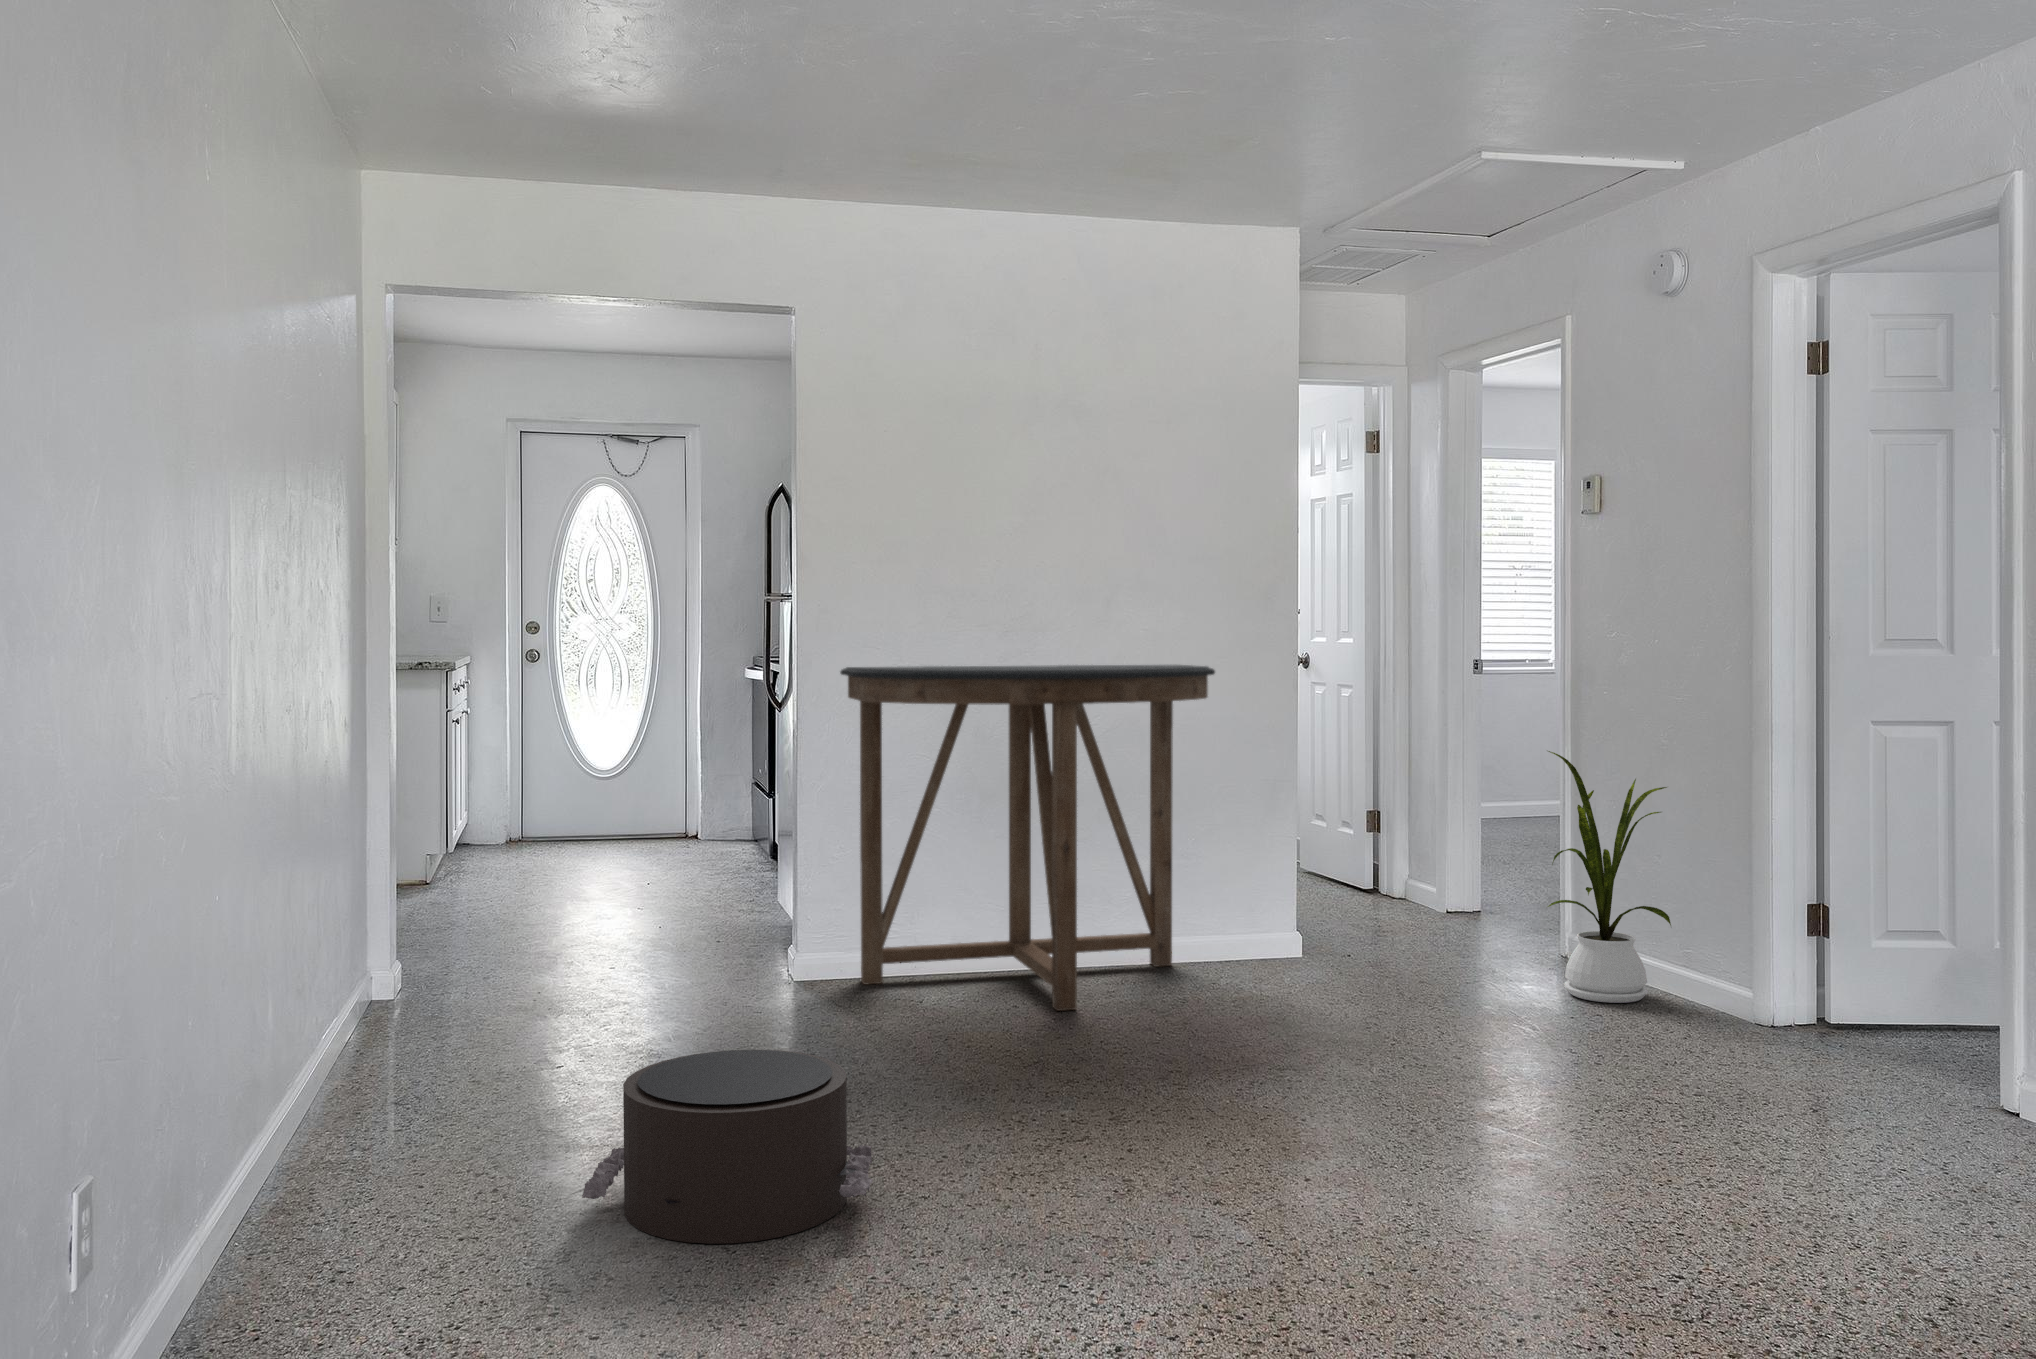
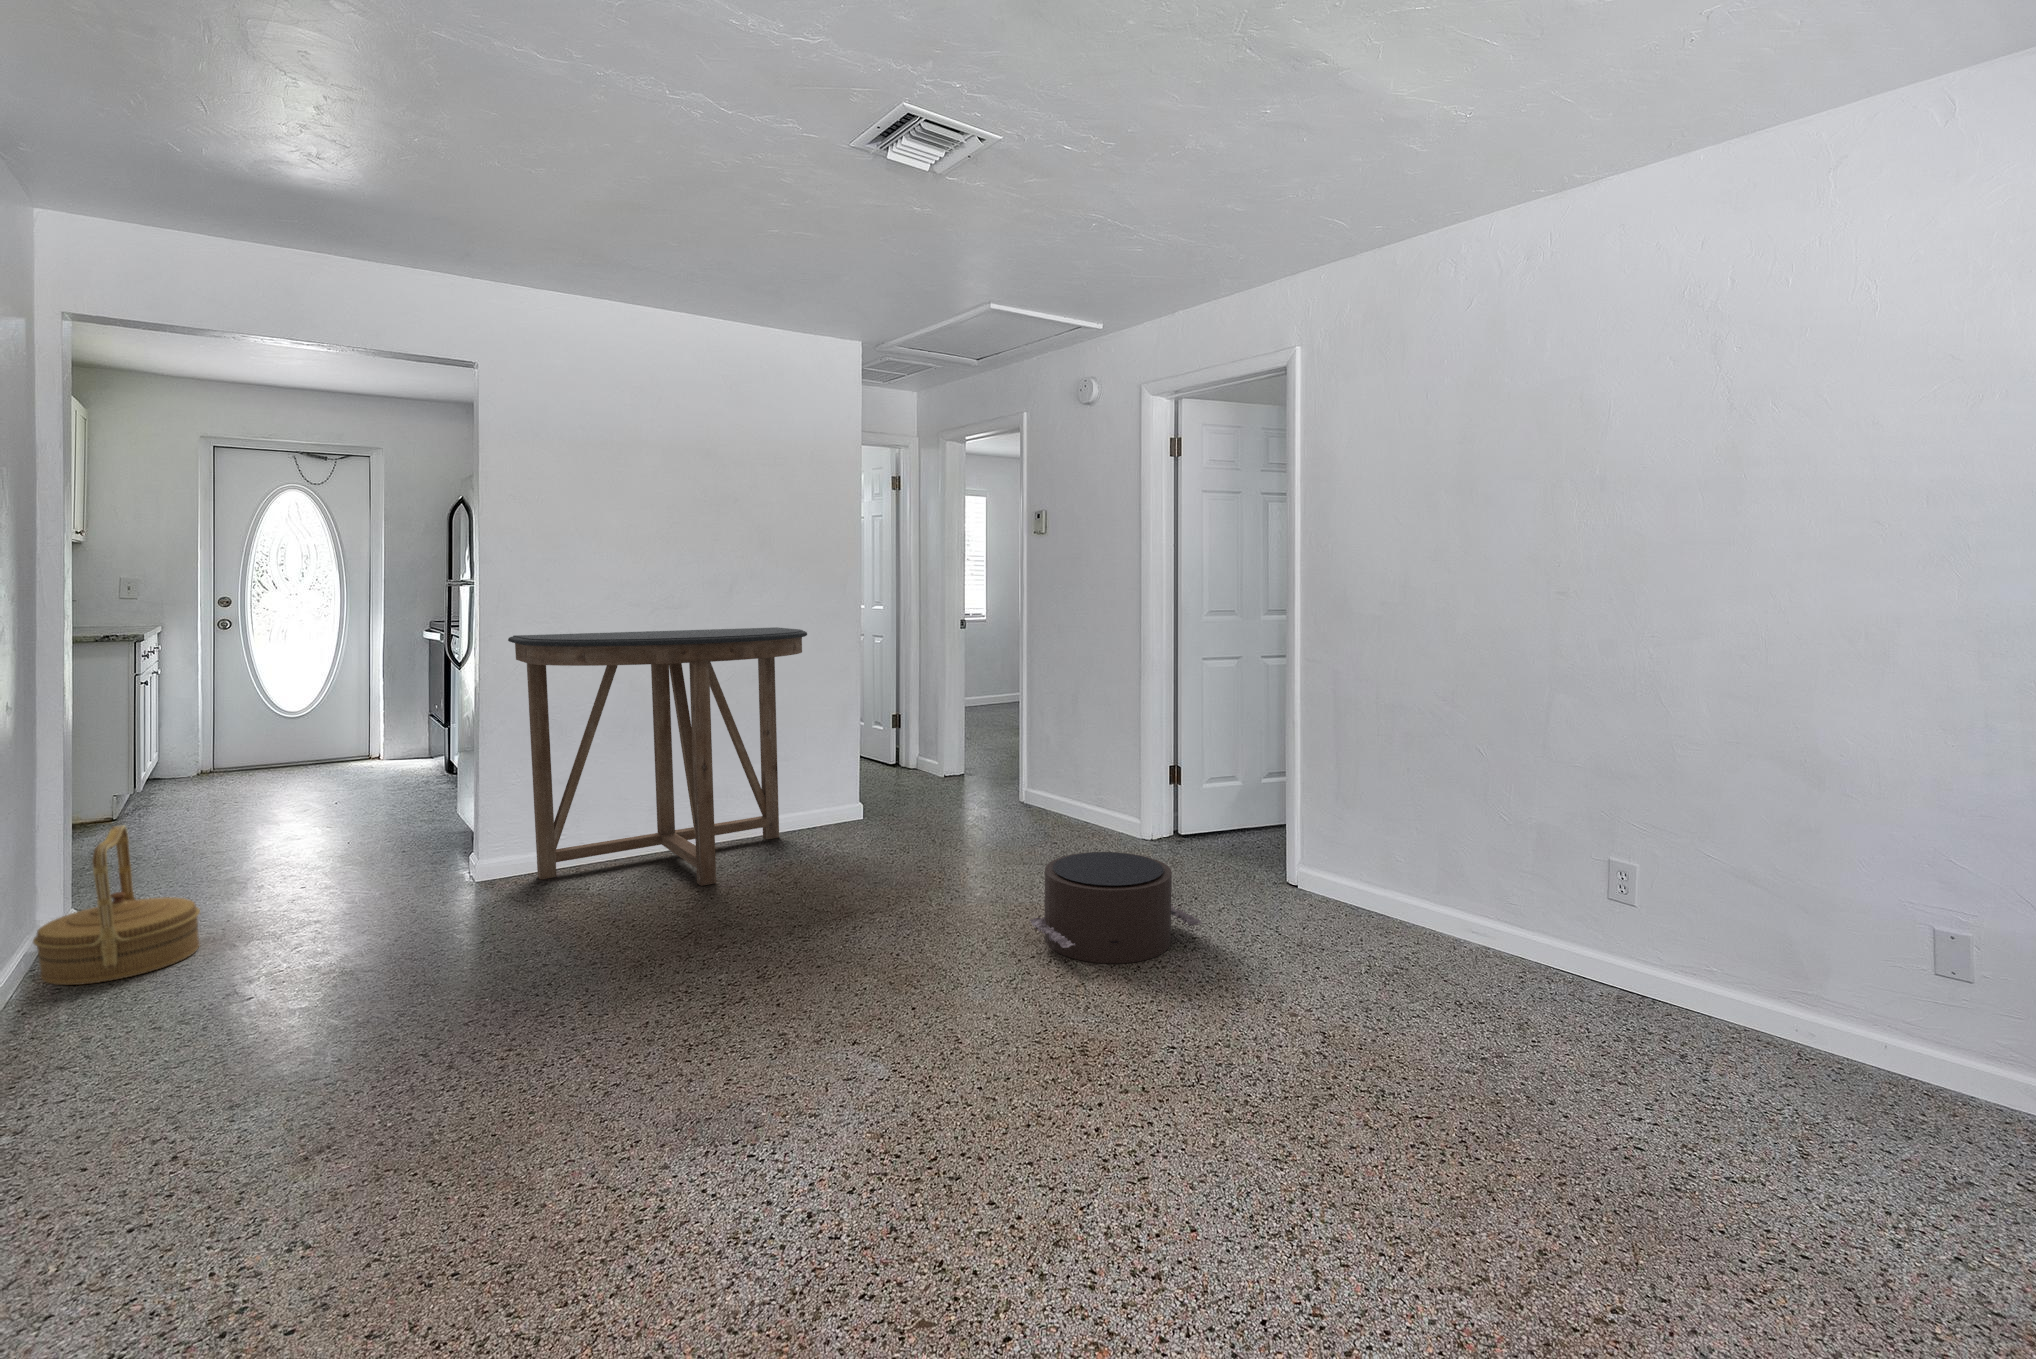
house plant: present [1548,751,1671,1003] -> none [1019,679,1100,836]
woven basket: none [374,867,516,1033] -> present [33,825,200,985]
pouf: present [582,1050,873,1244] -> present [1029,852,1202,964]

